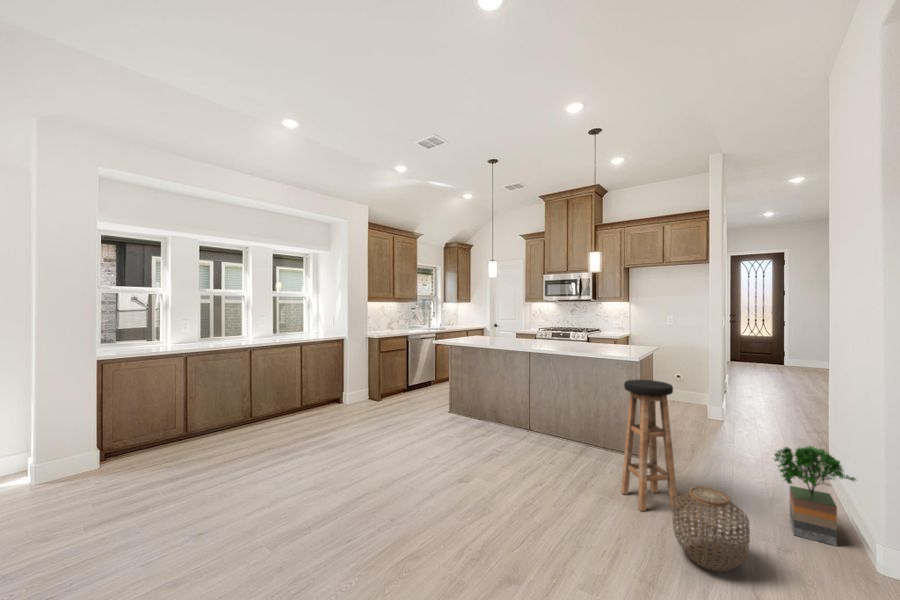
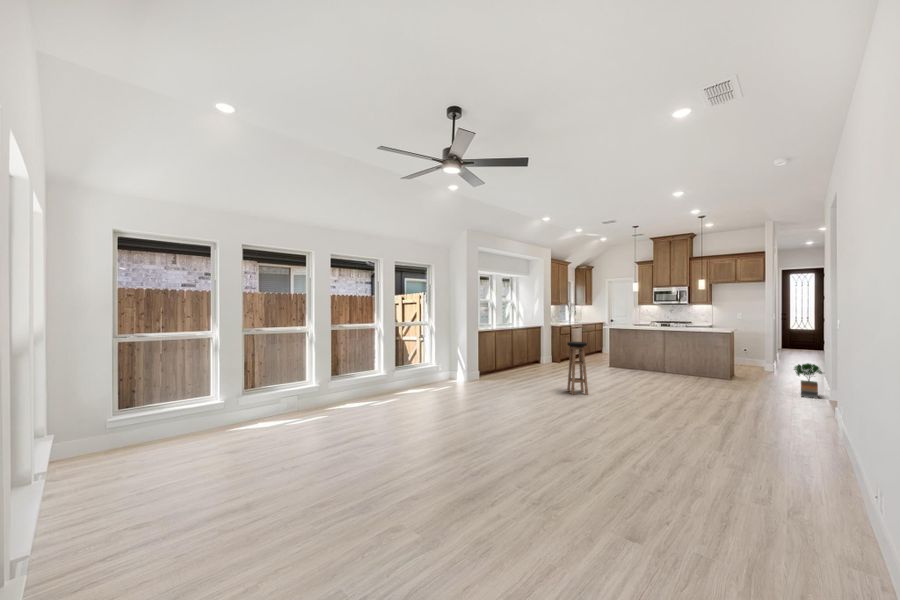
bar stool: present [621,380,677,511] -> present [567,342,588,395]
woven basket: present [673,486,750,571] -> none [751,375,781,401]

